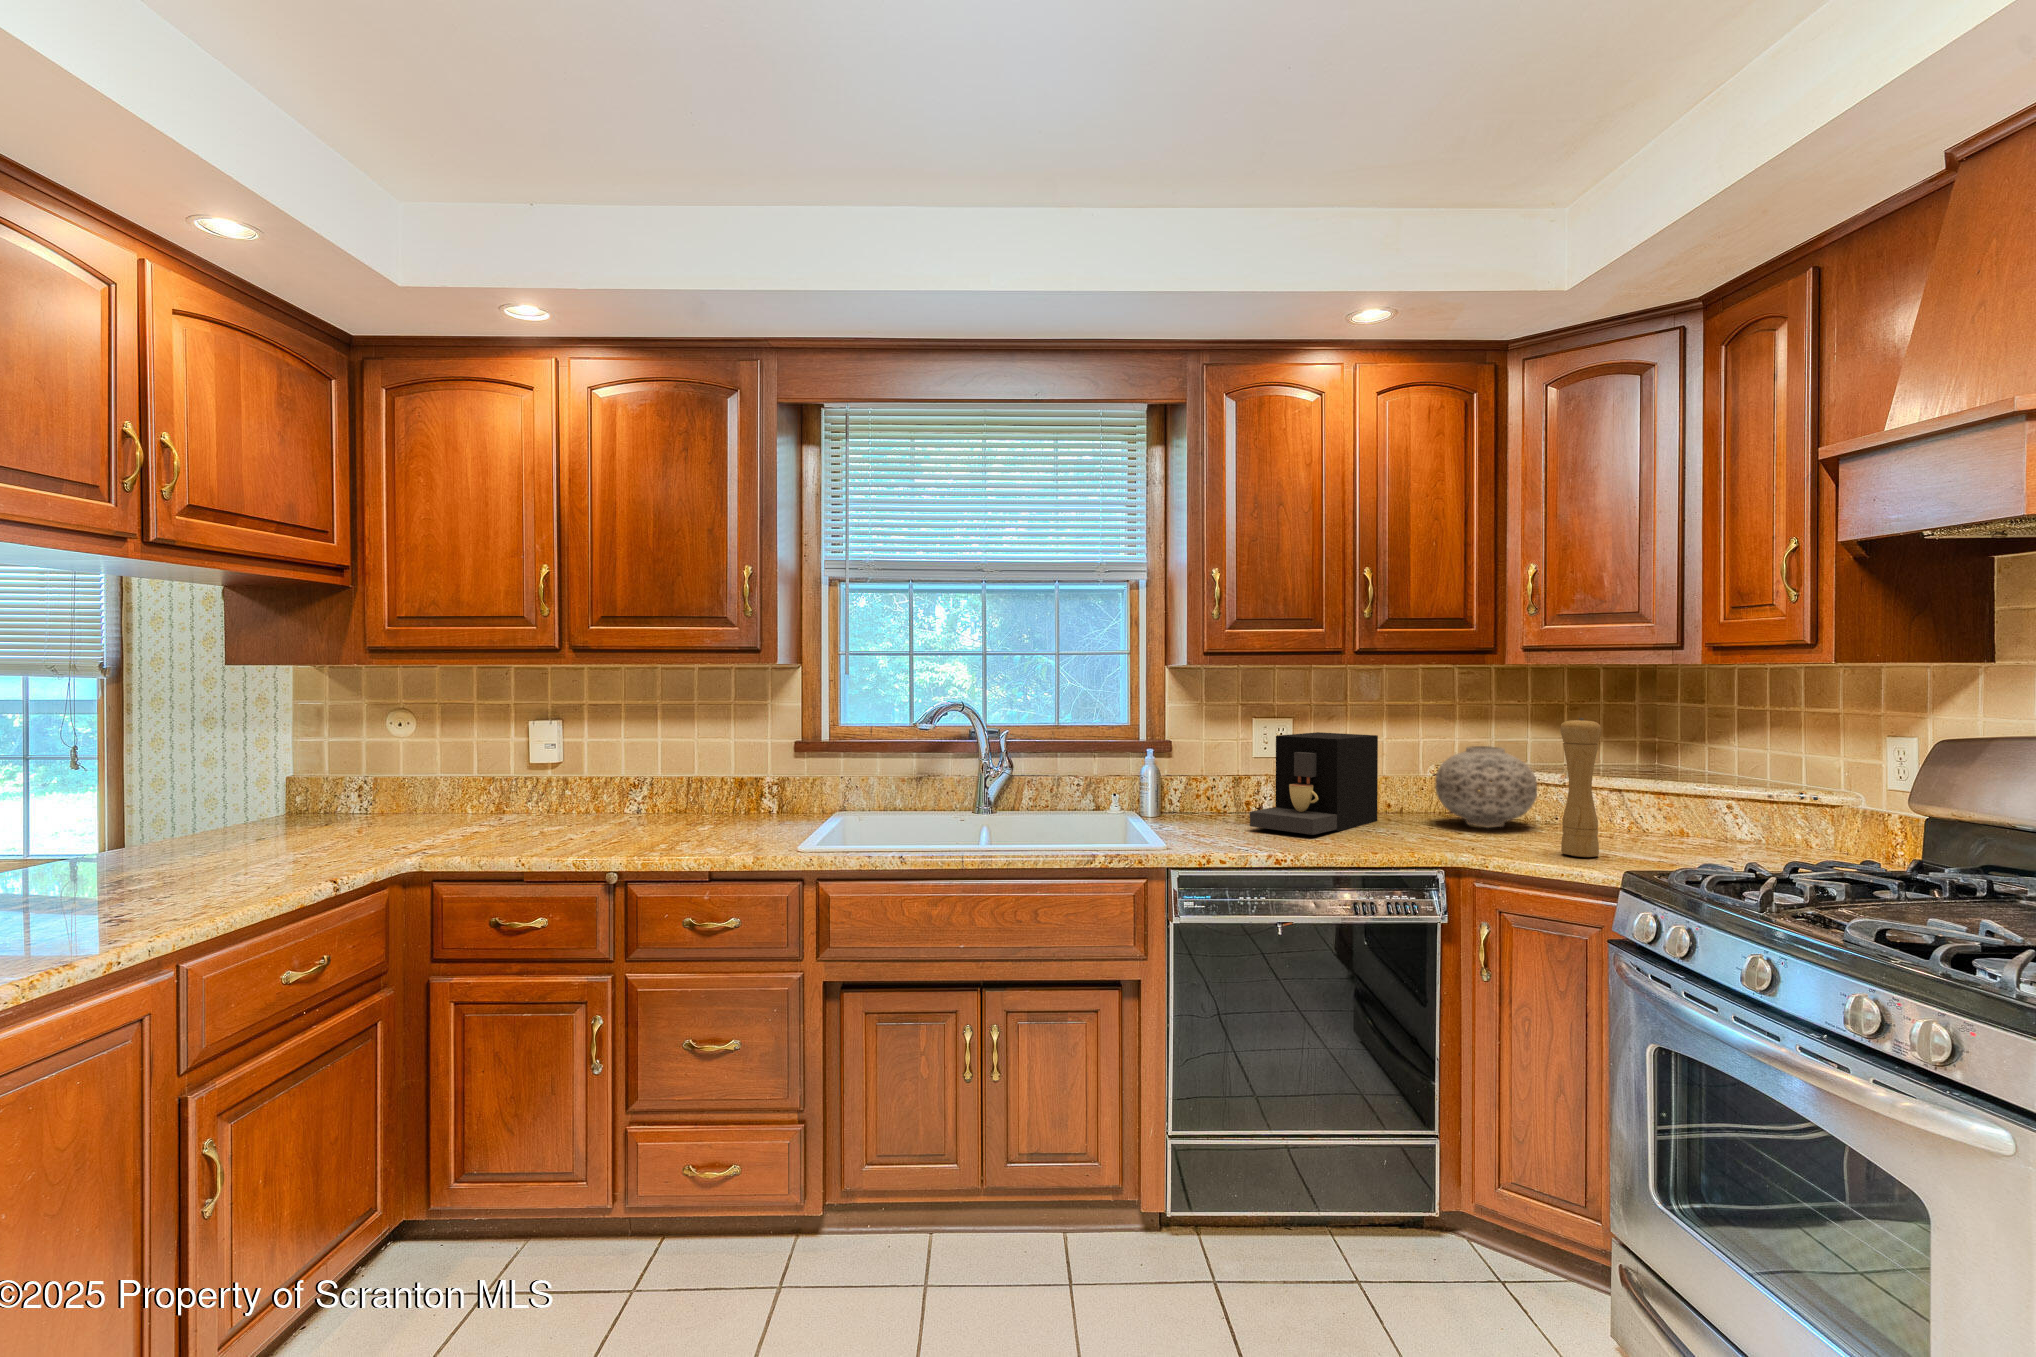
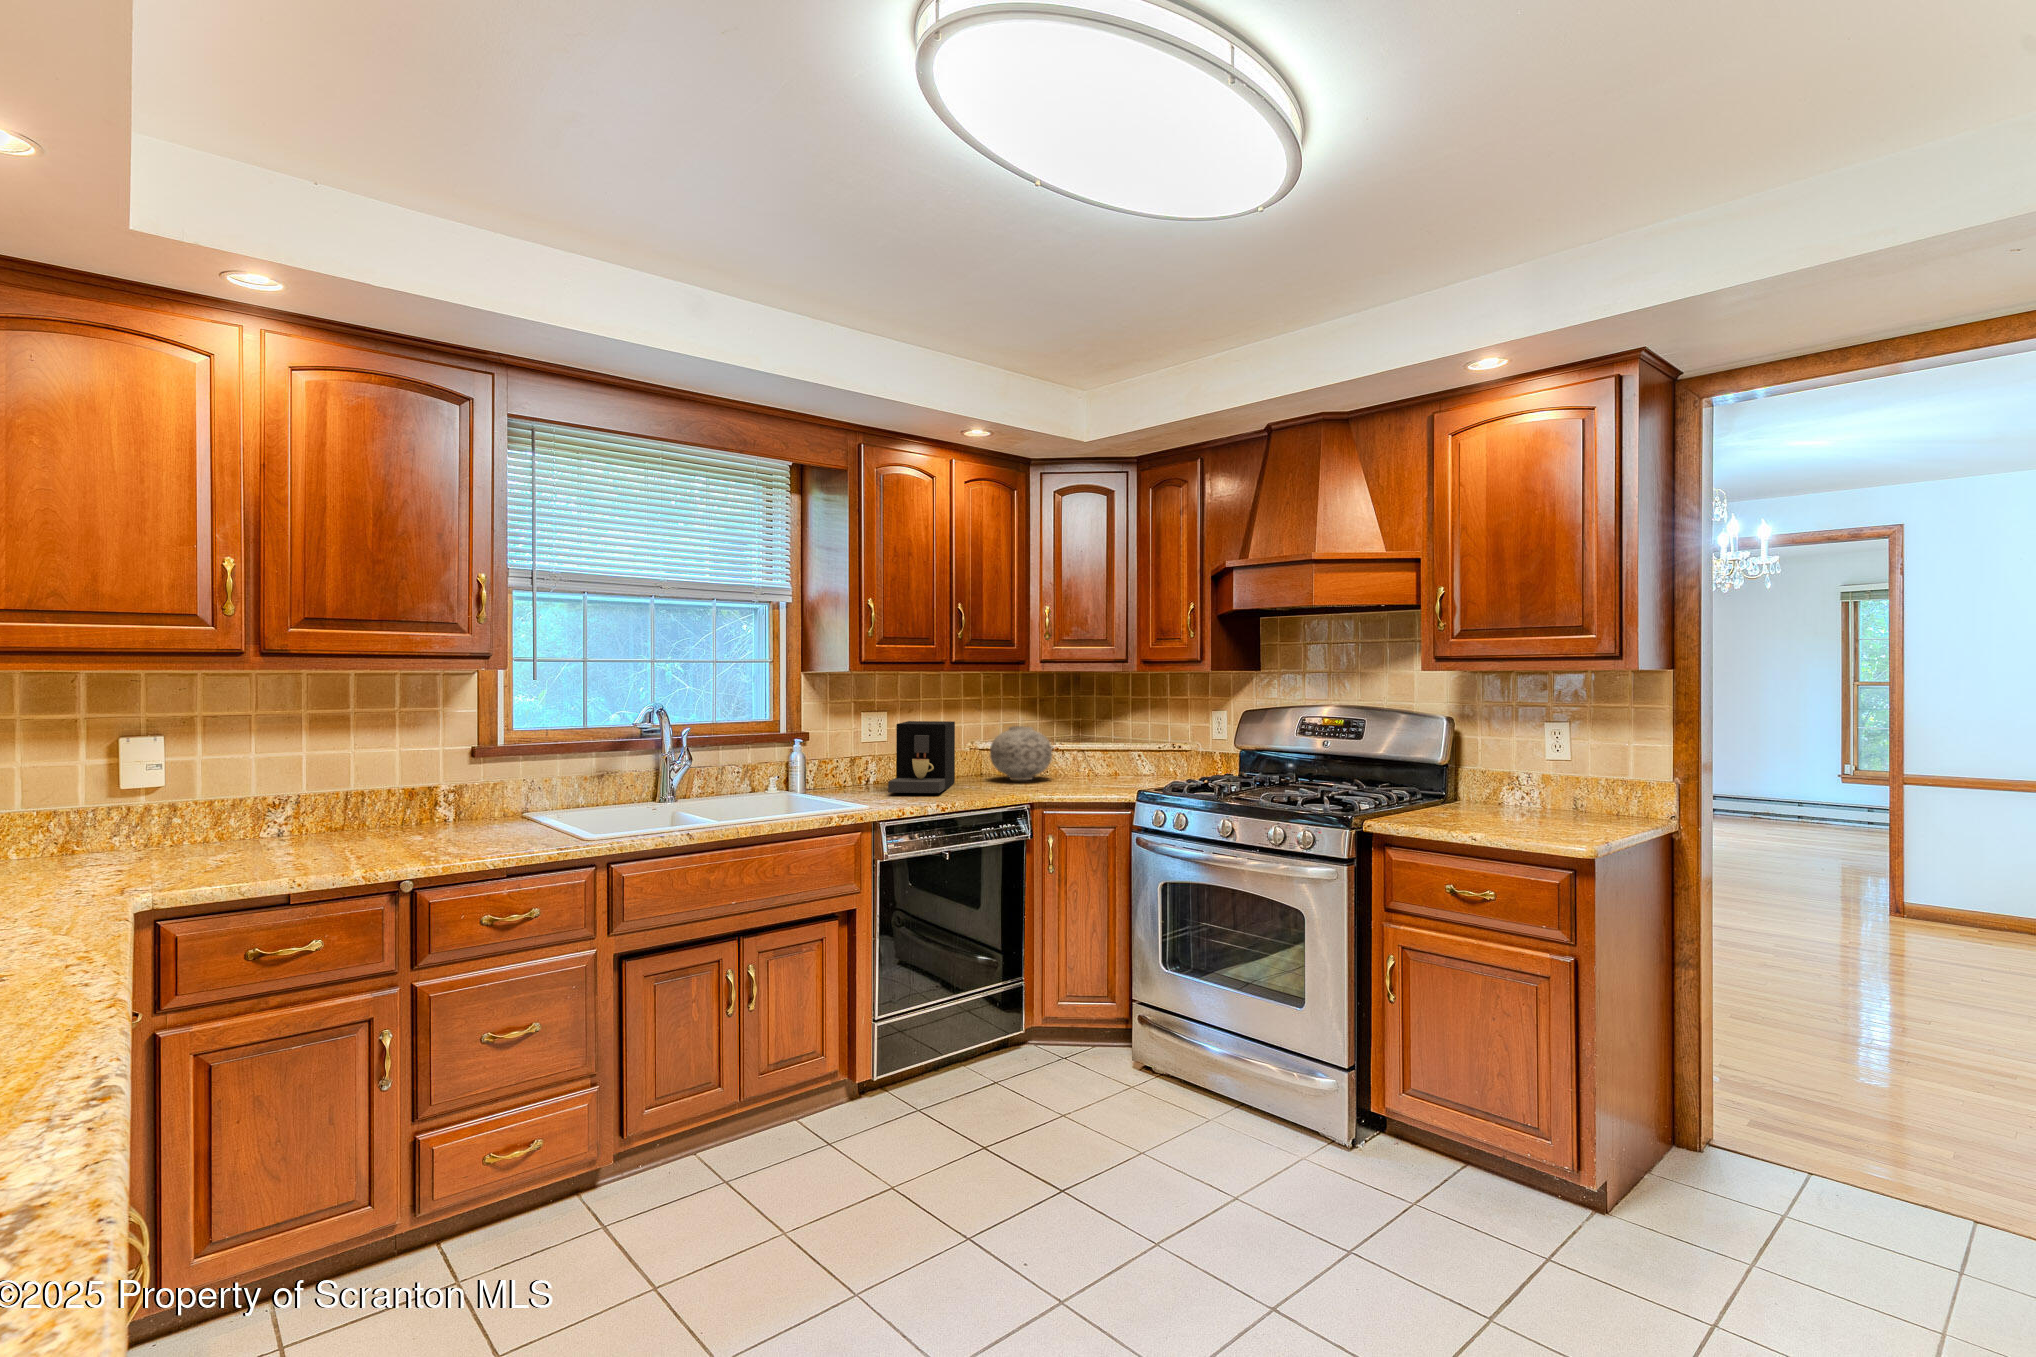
pepper mill: present [1560,718,1601,857] -> none [1086,704,1108,789]

